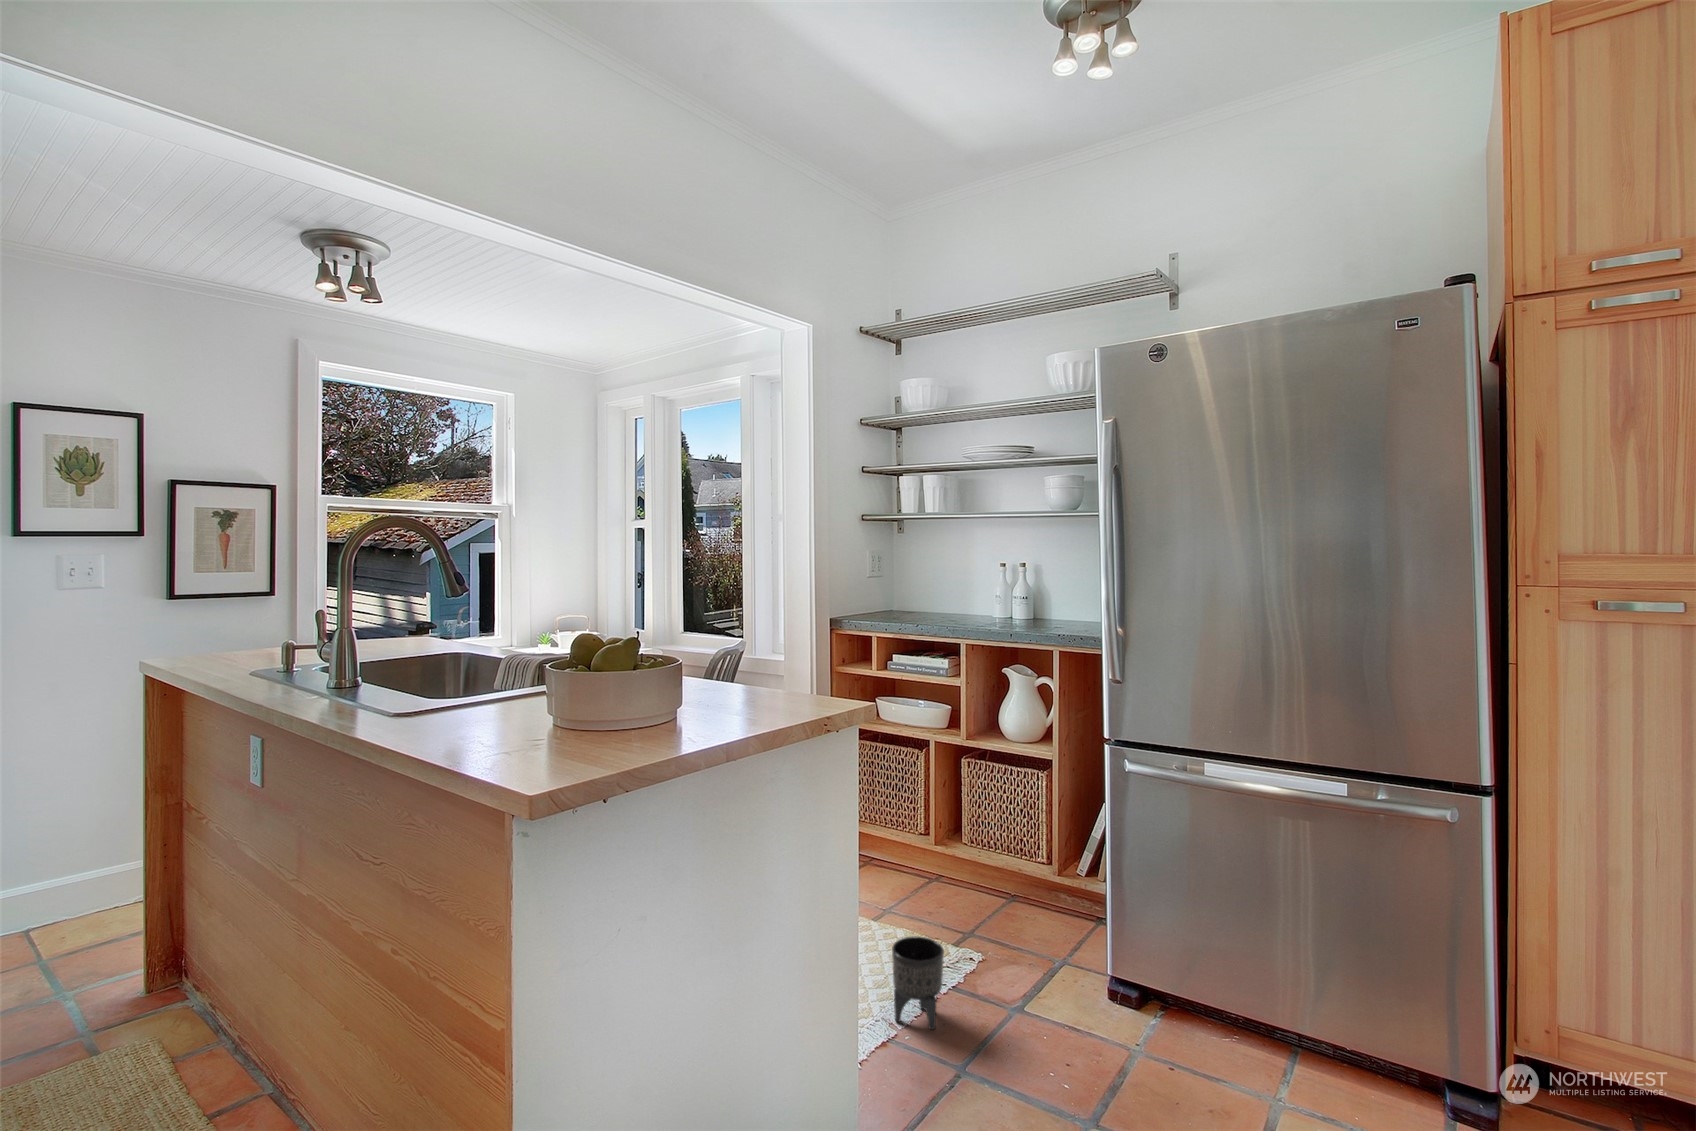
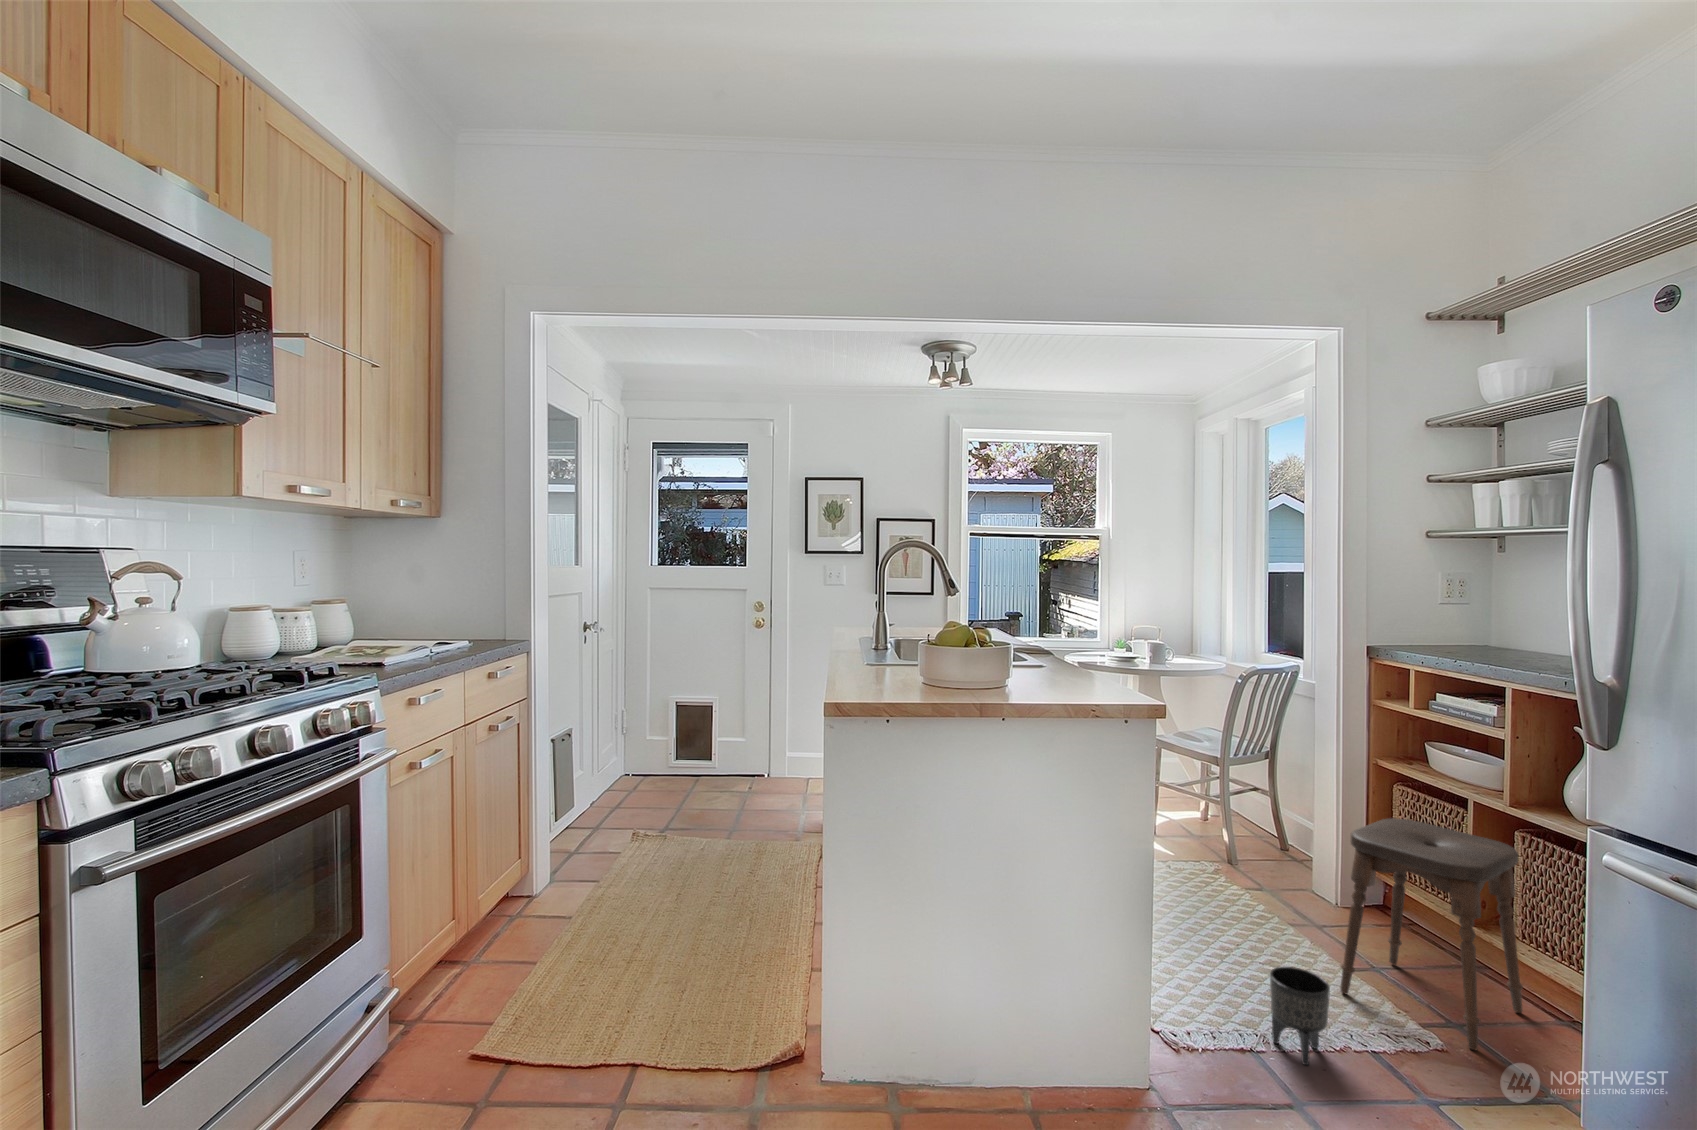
stool: none [889,769,998,949] -> present [1340,818,1523,1050]

